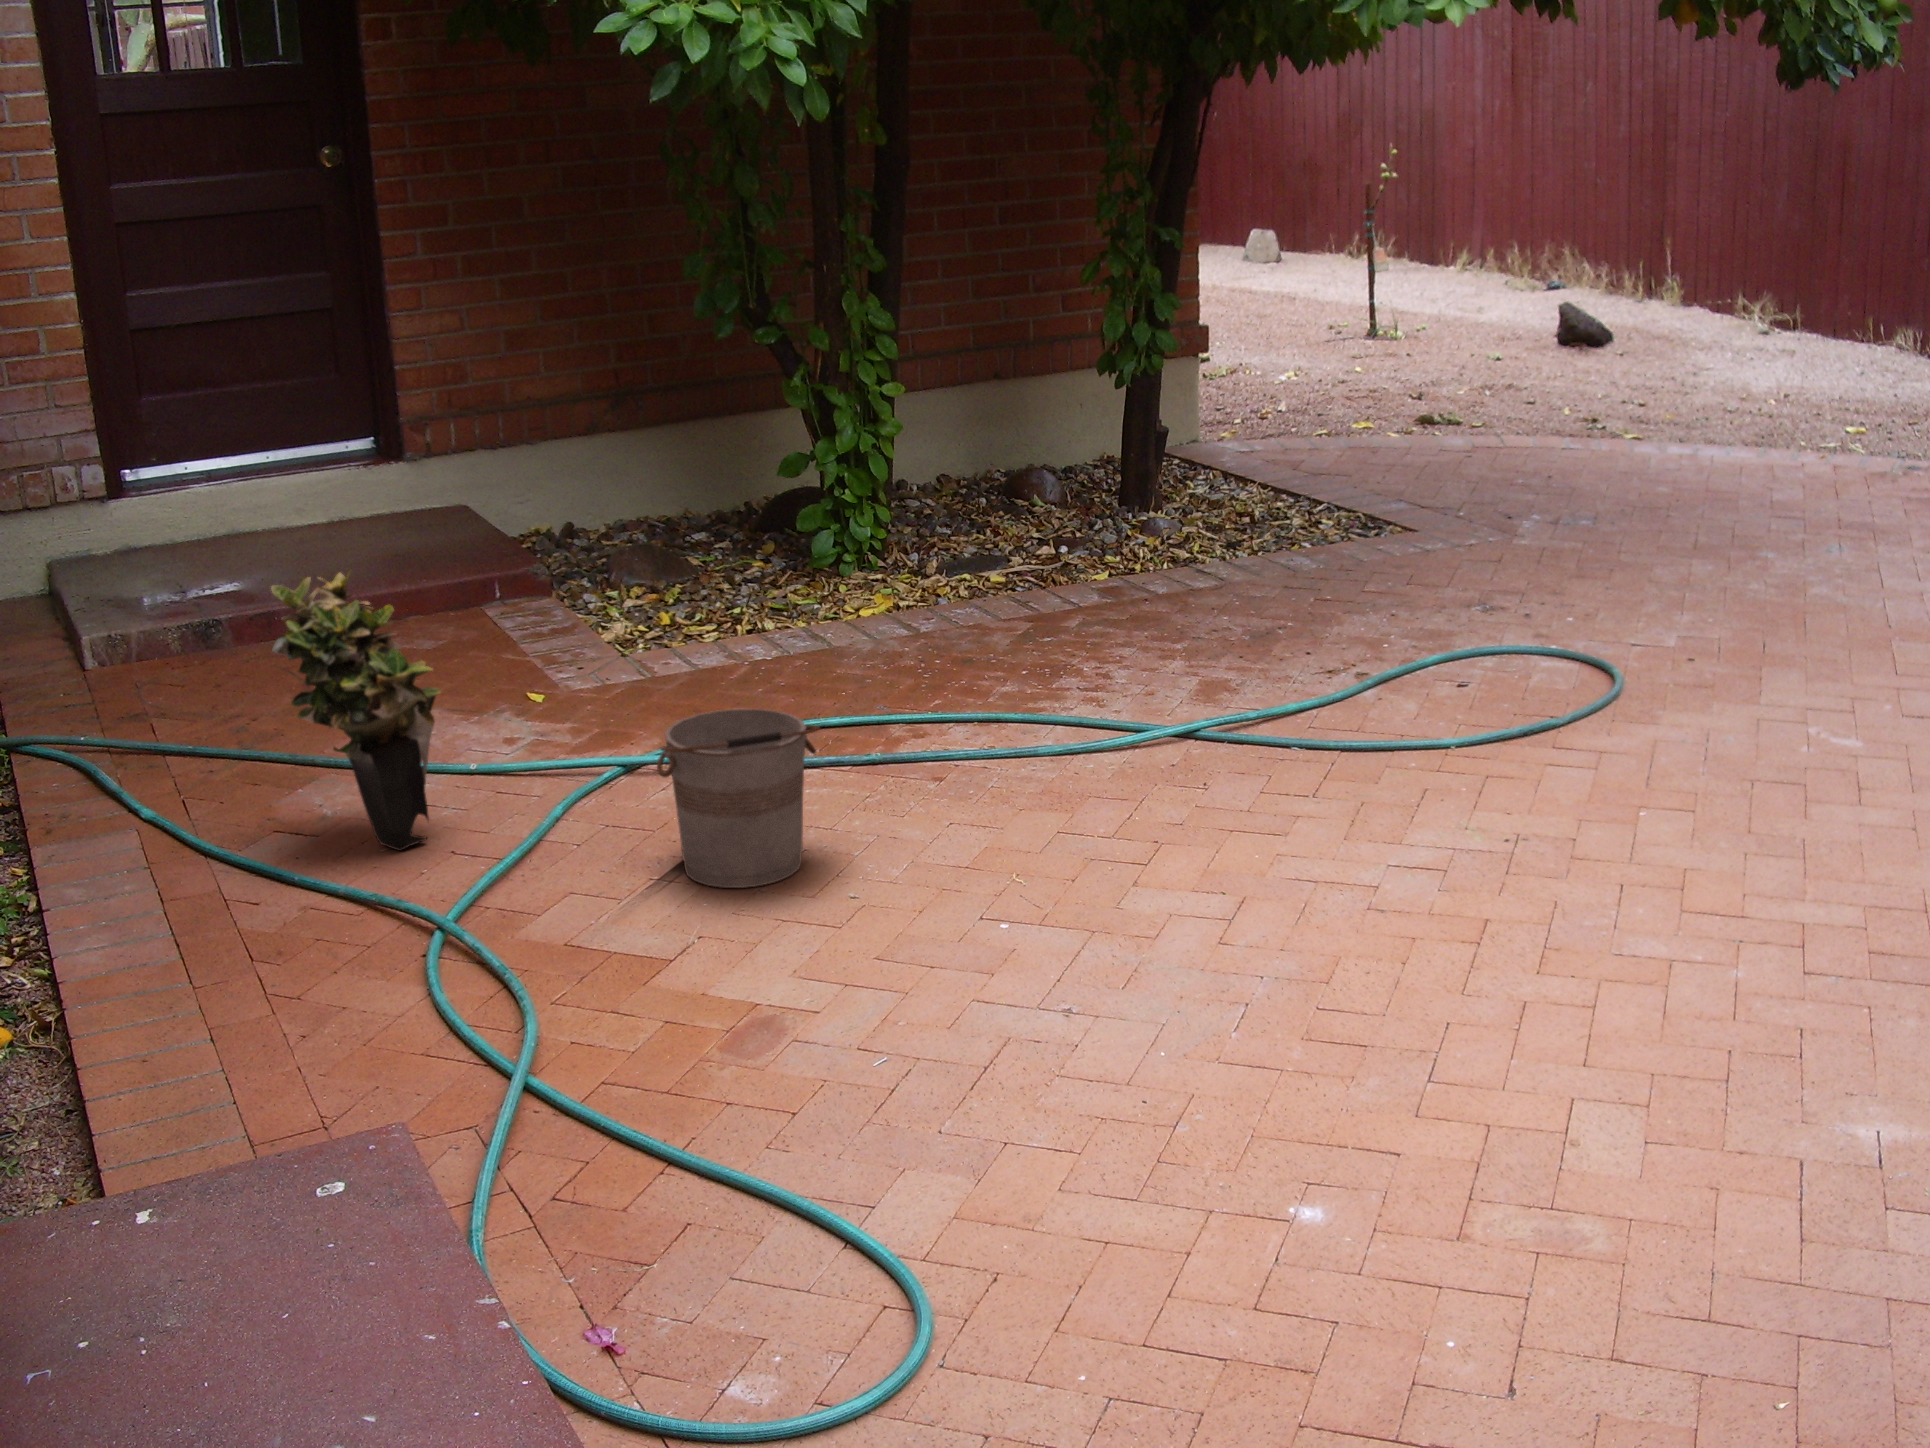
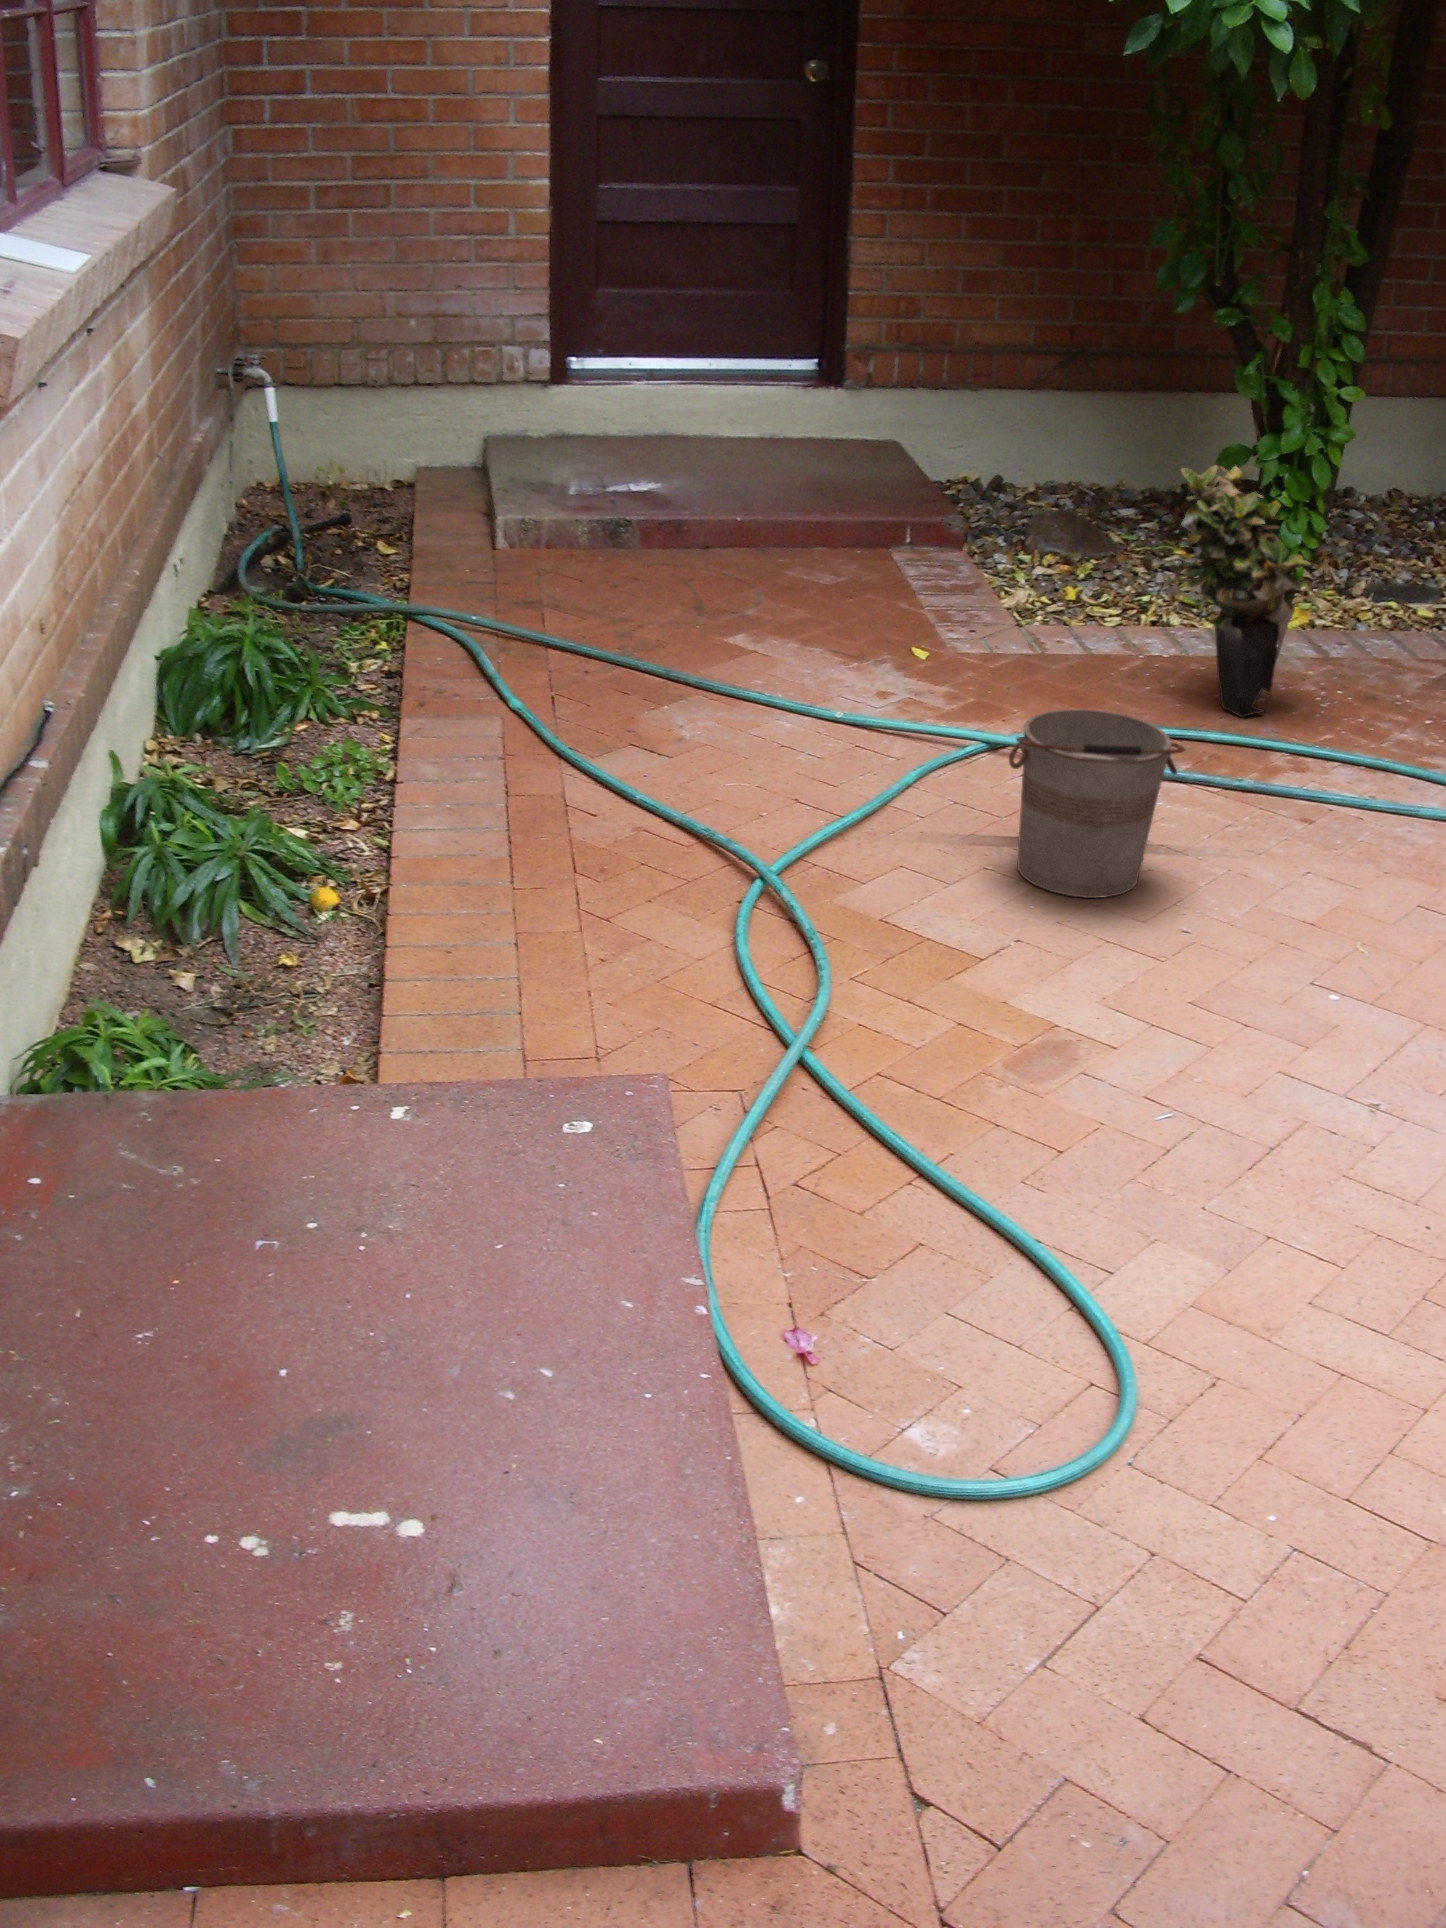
potted plant: present [271,572,441,851] -> present [1181,466,1310,717]

